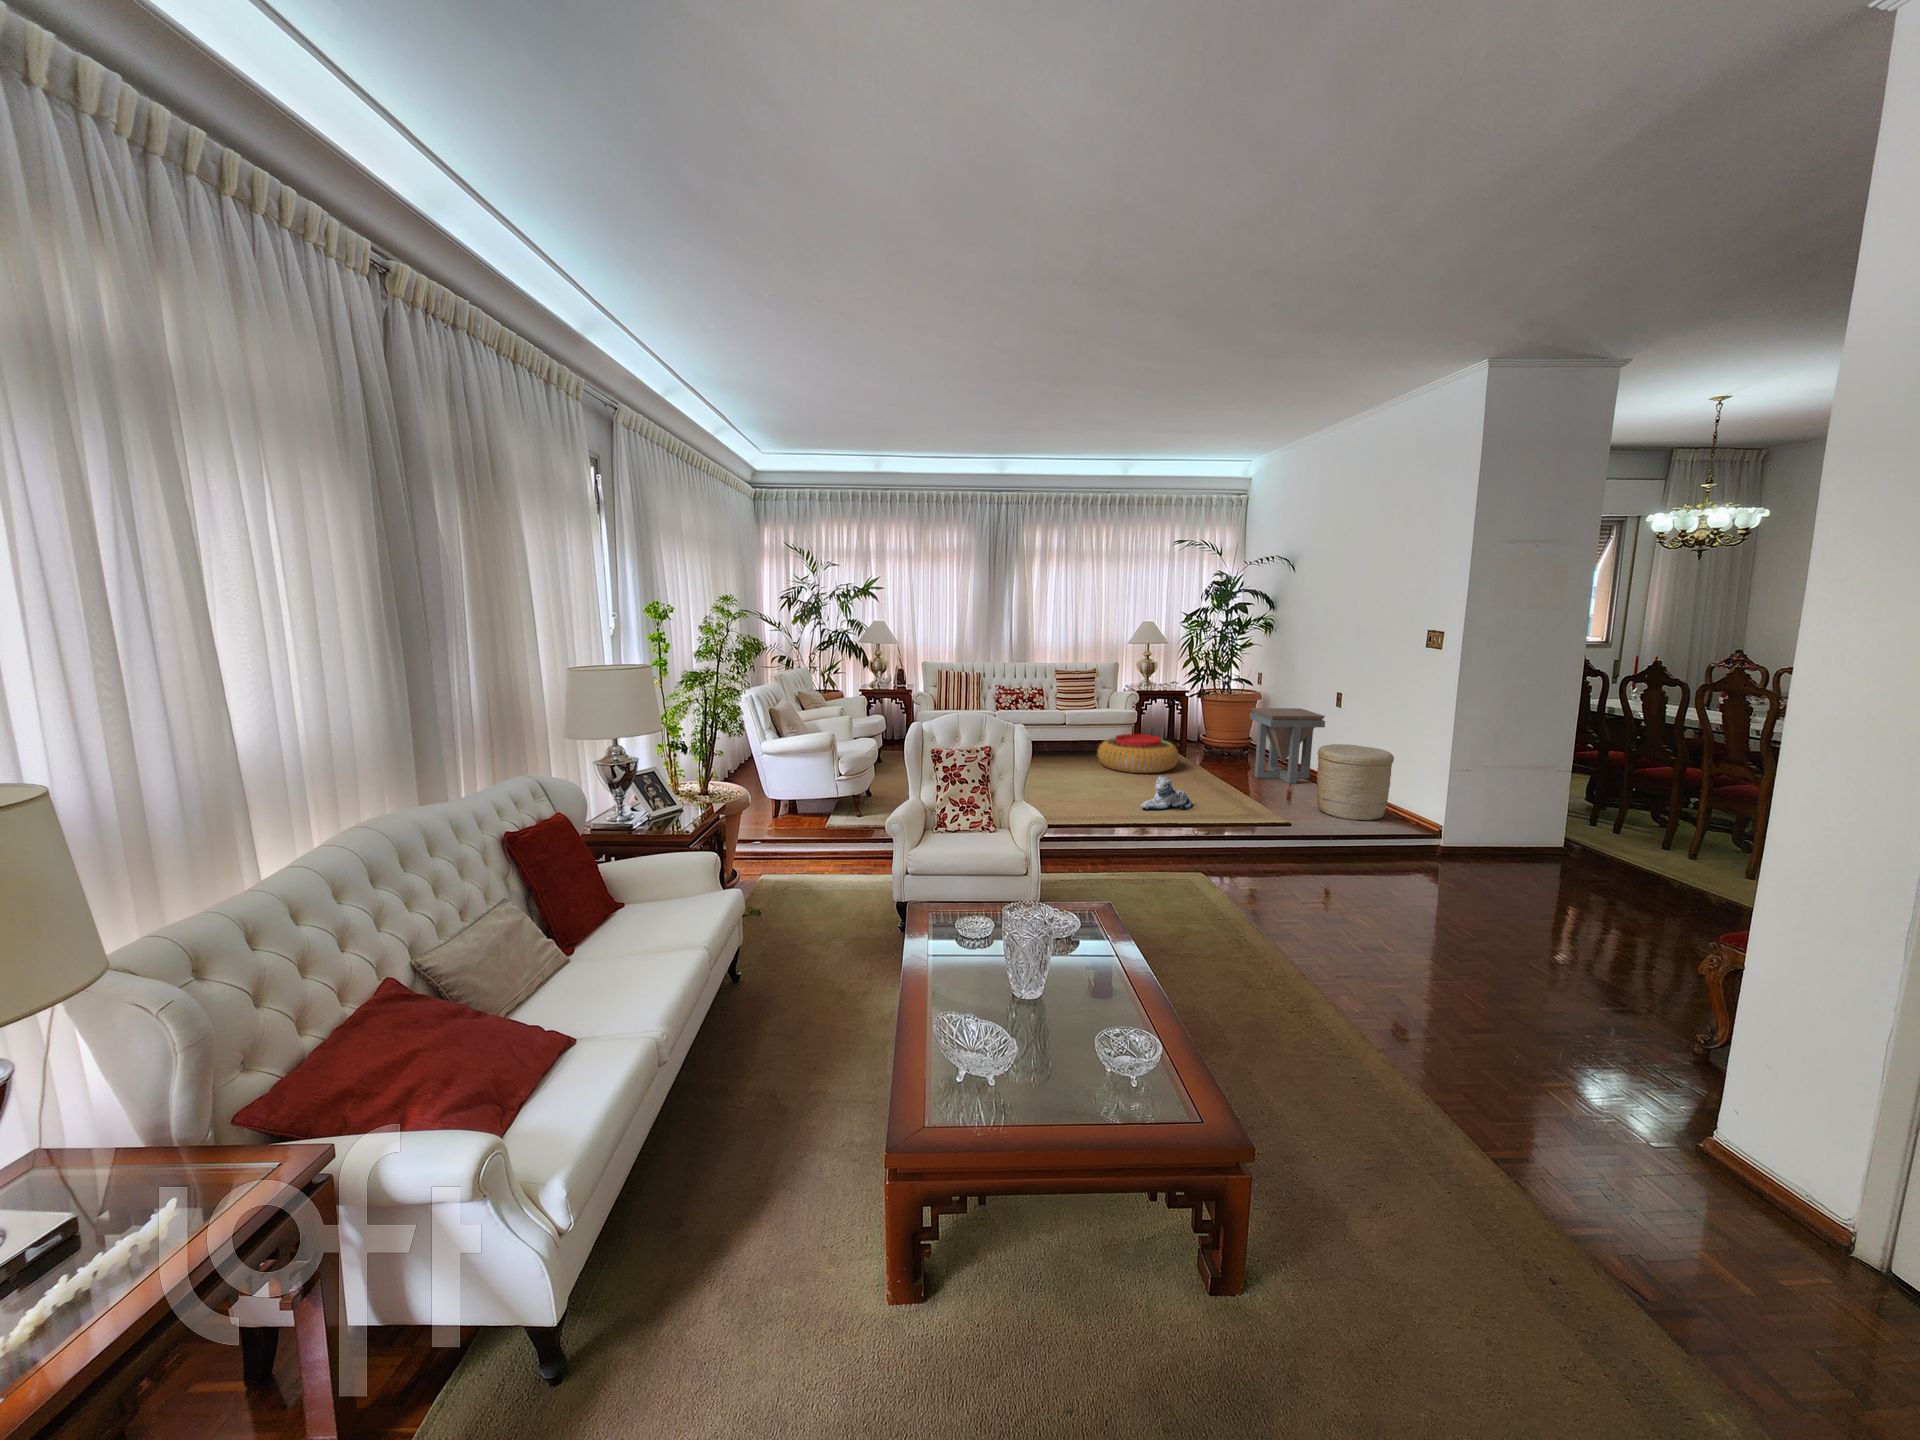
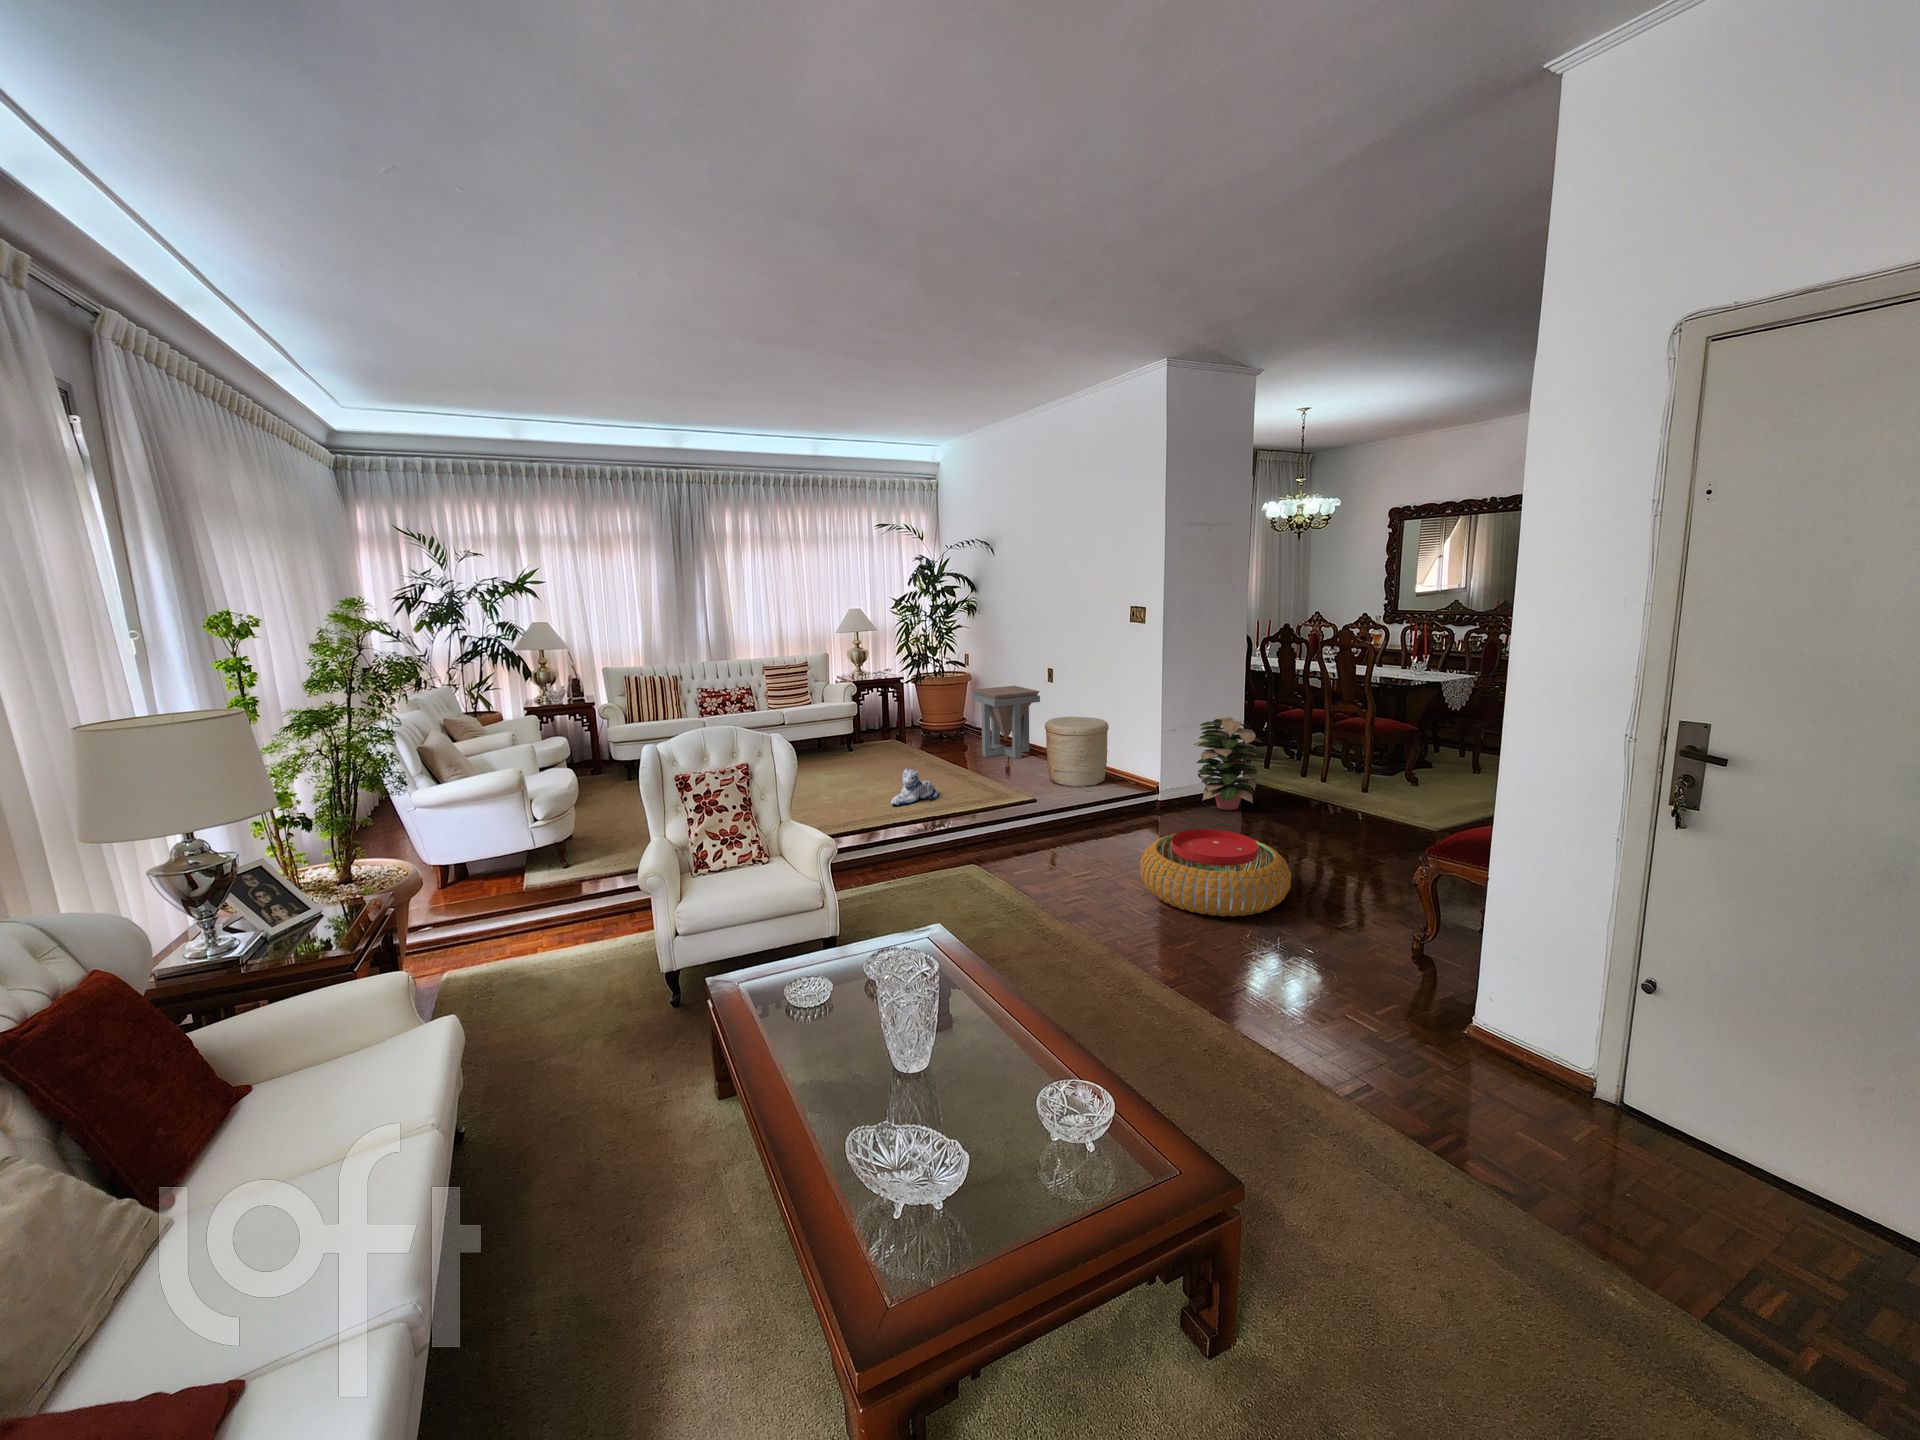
pouf: present [1098,734,1179,773] -> present [1140,829,1291,917]
decorative plant: none [1497,764,1594,873] -> present [1194,717,1261,810]

